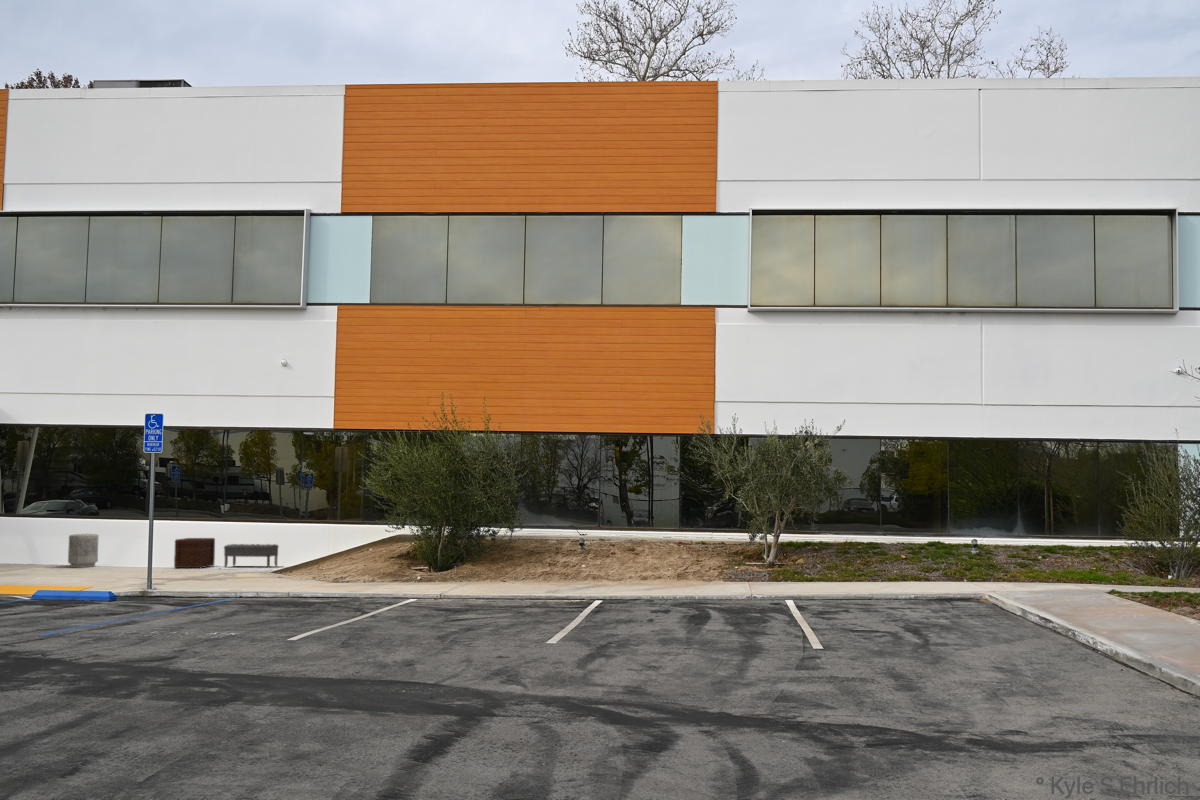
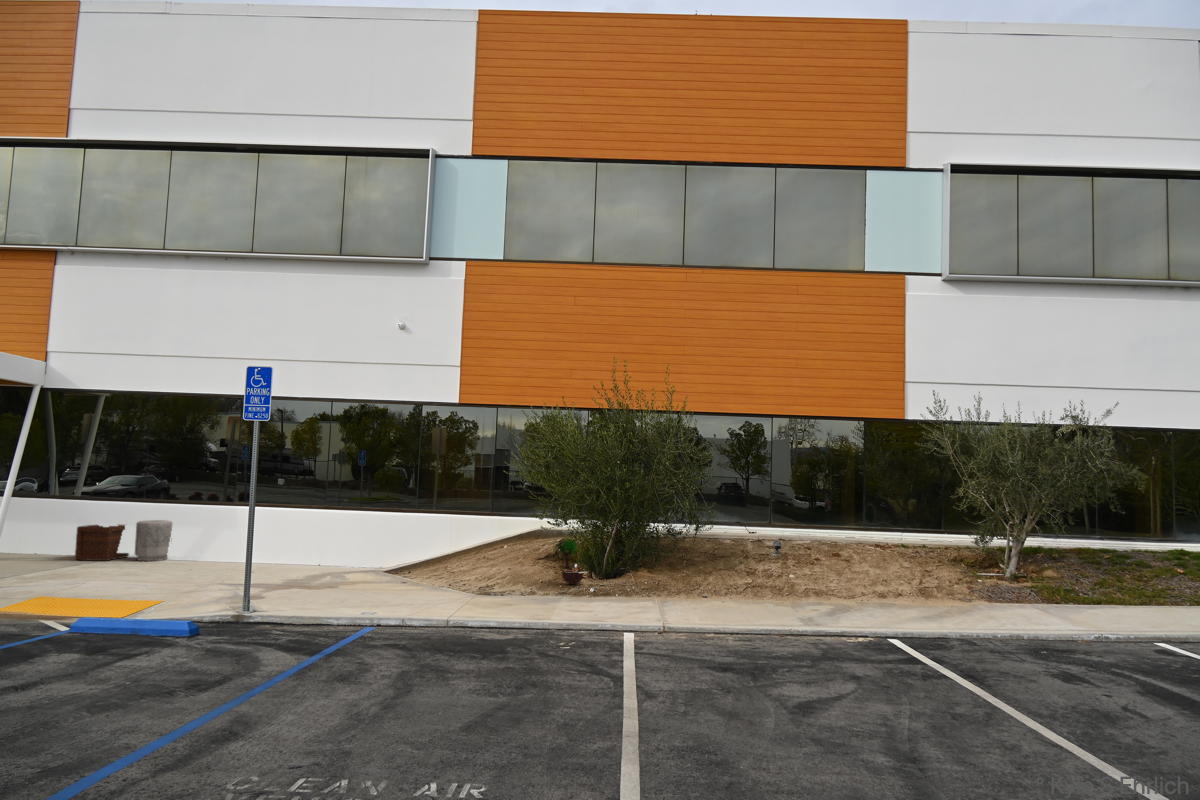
potted tree: none [394,534,422,575] -> present [555,538,583,584]
wooden crate: present [174,538,215,568] -> present [75,525,129,561]
bench: present [224,544,278,568] -> none [326,536,390,566]

